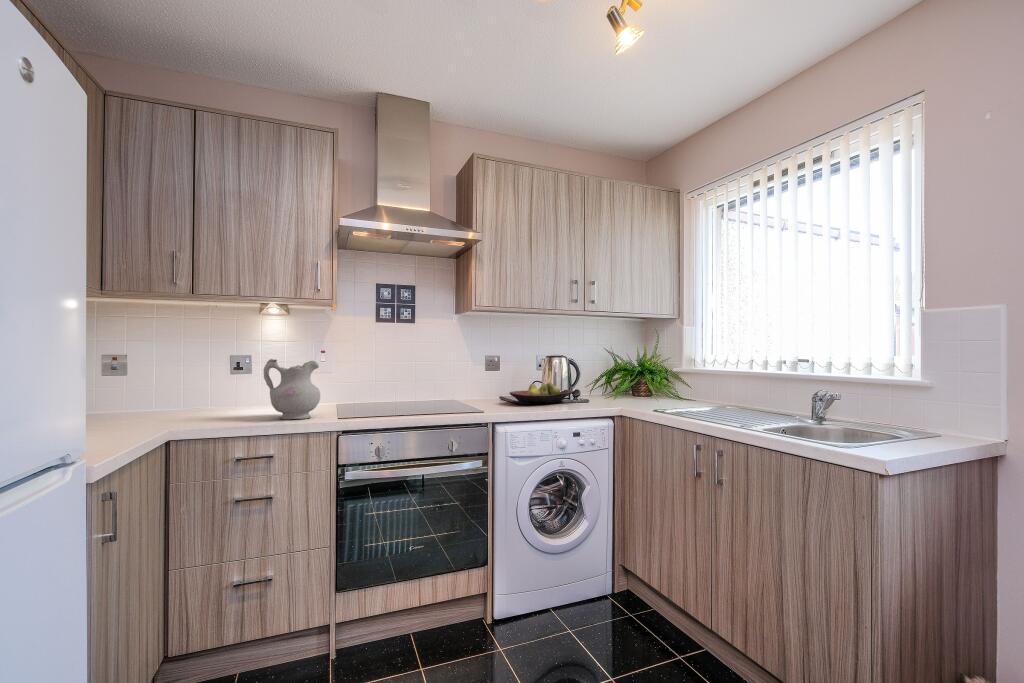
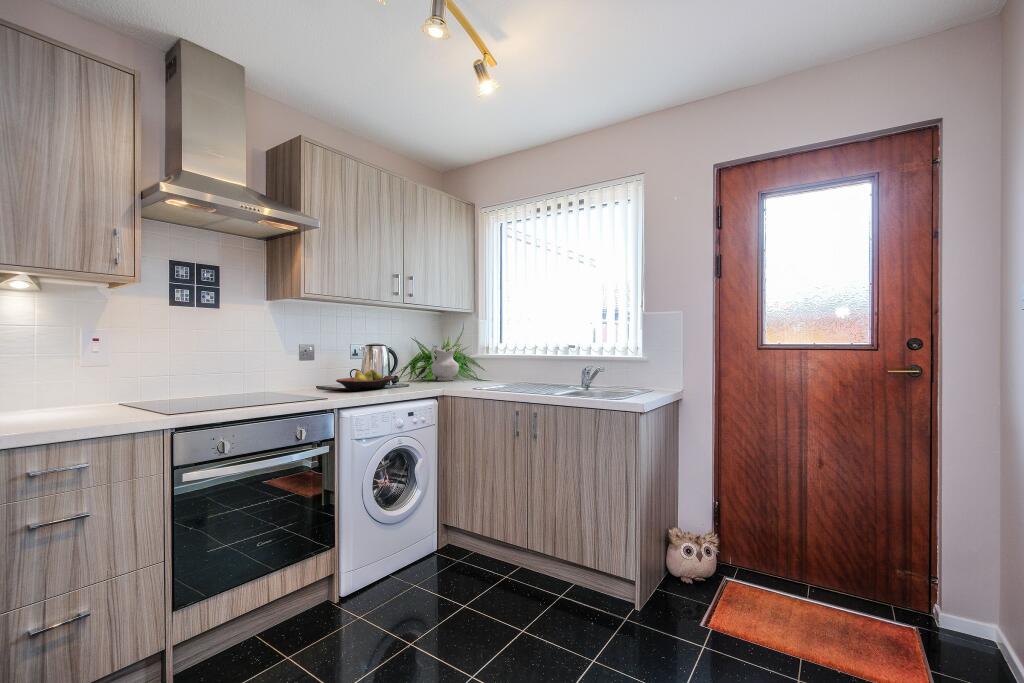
ceramic pitcher: present [264,359,320,420] -> present [431,346,459,381]

